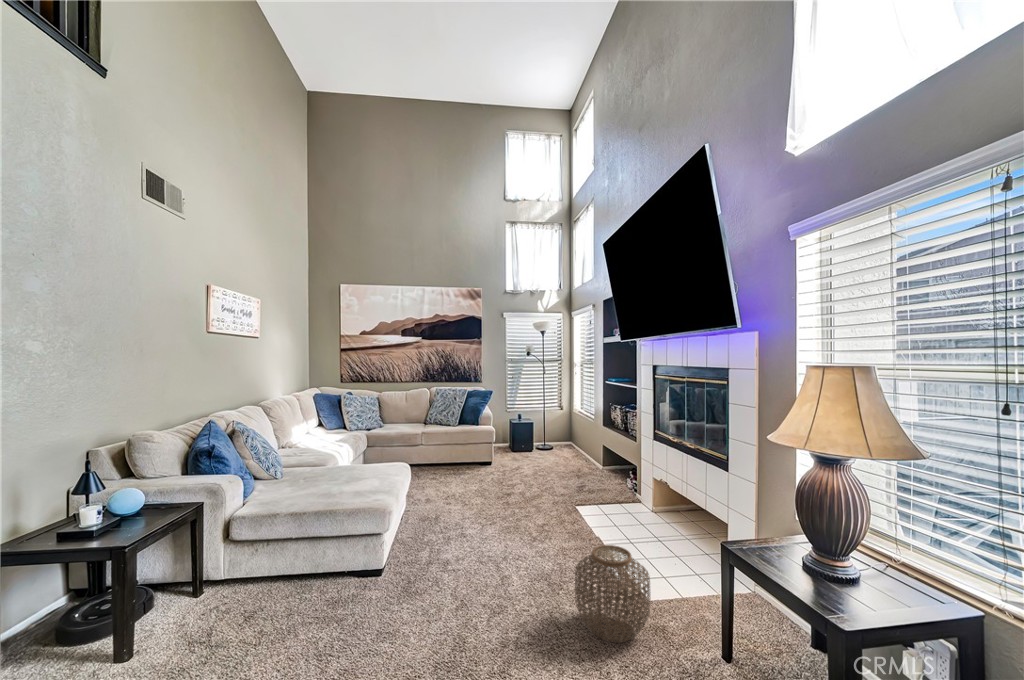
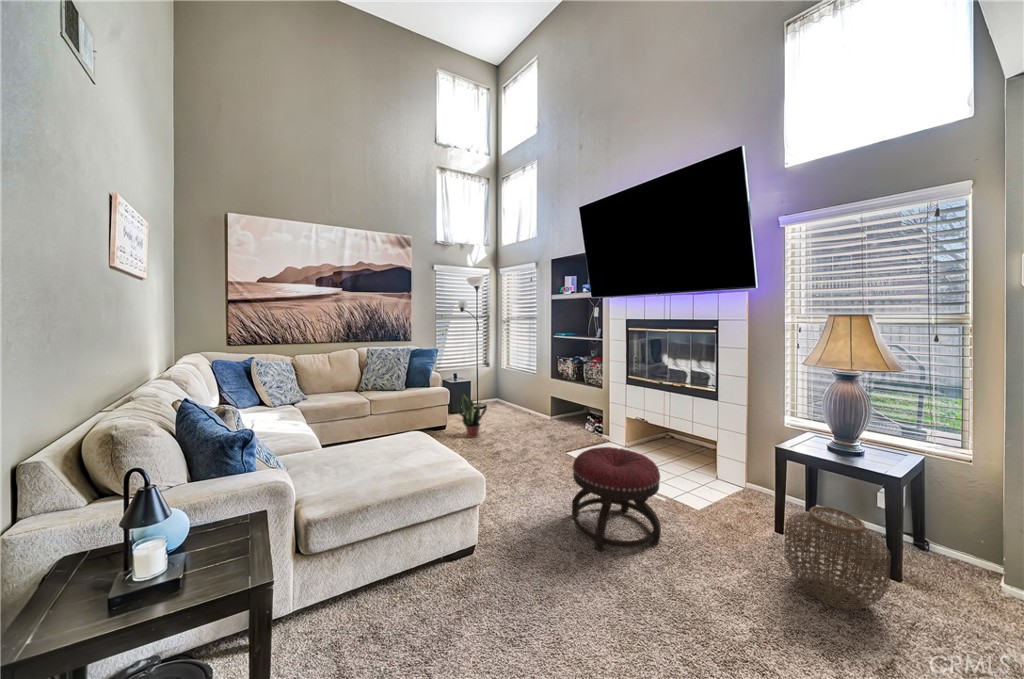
potted plant: none [486,433,513,476] -> present [457,395,487,438]
ottoman: none [471,481,544,569] -> present [572,447,661,552]

